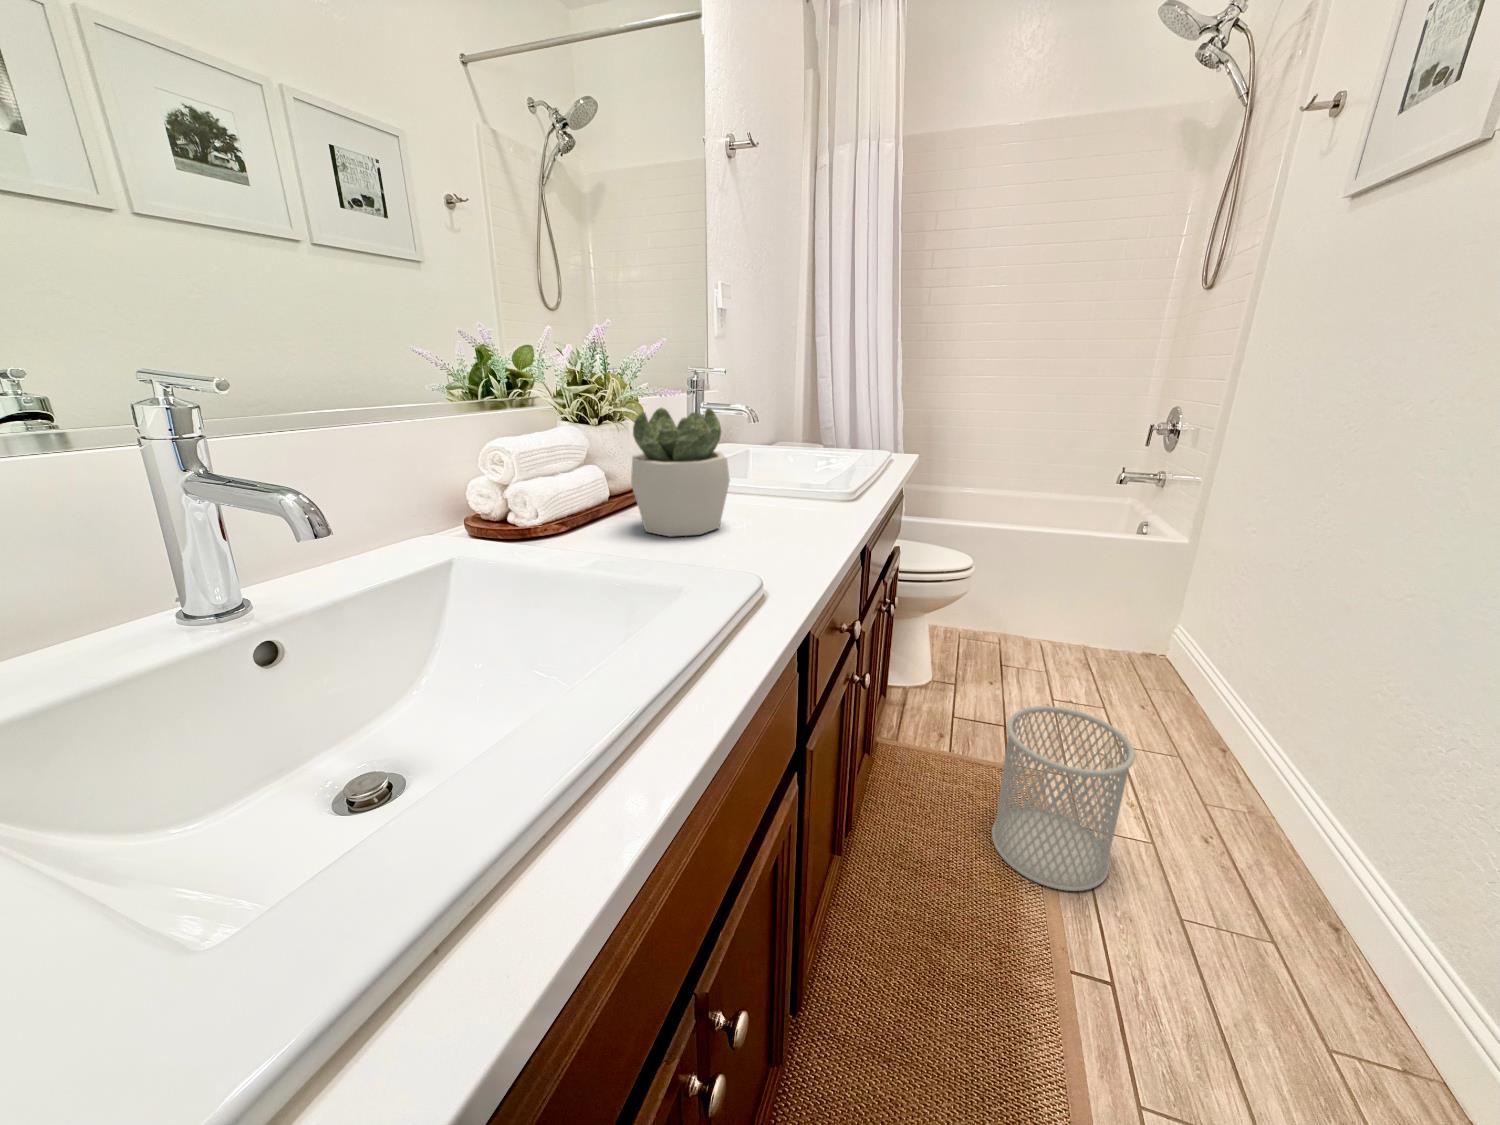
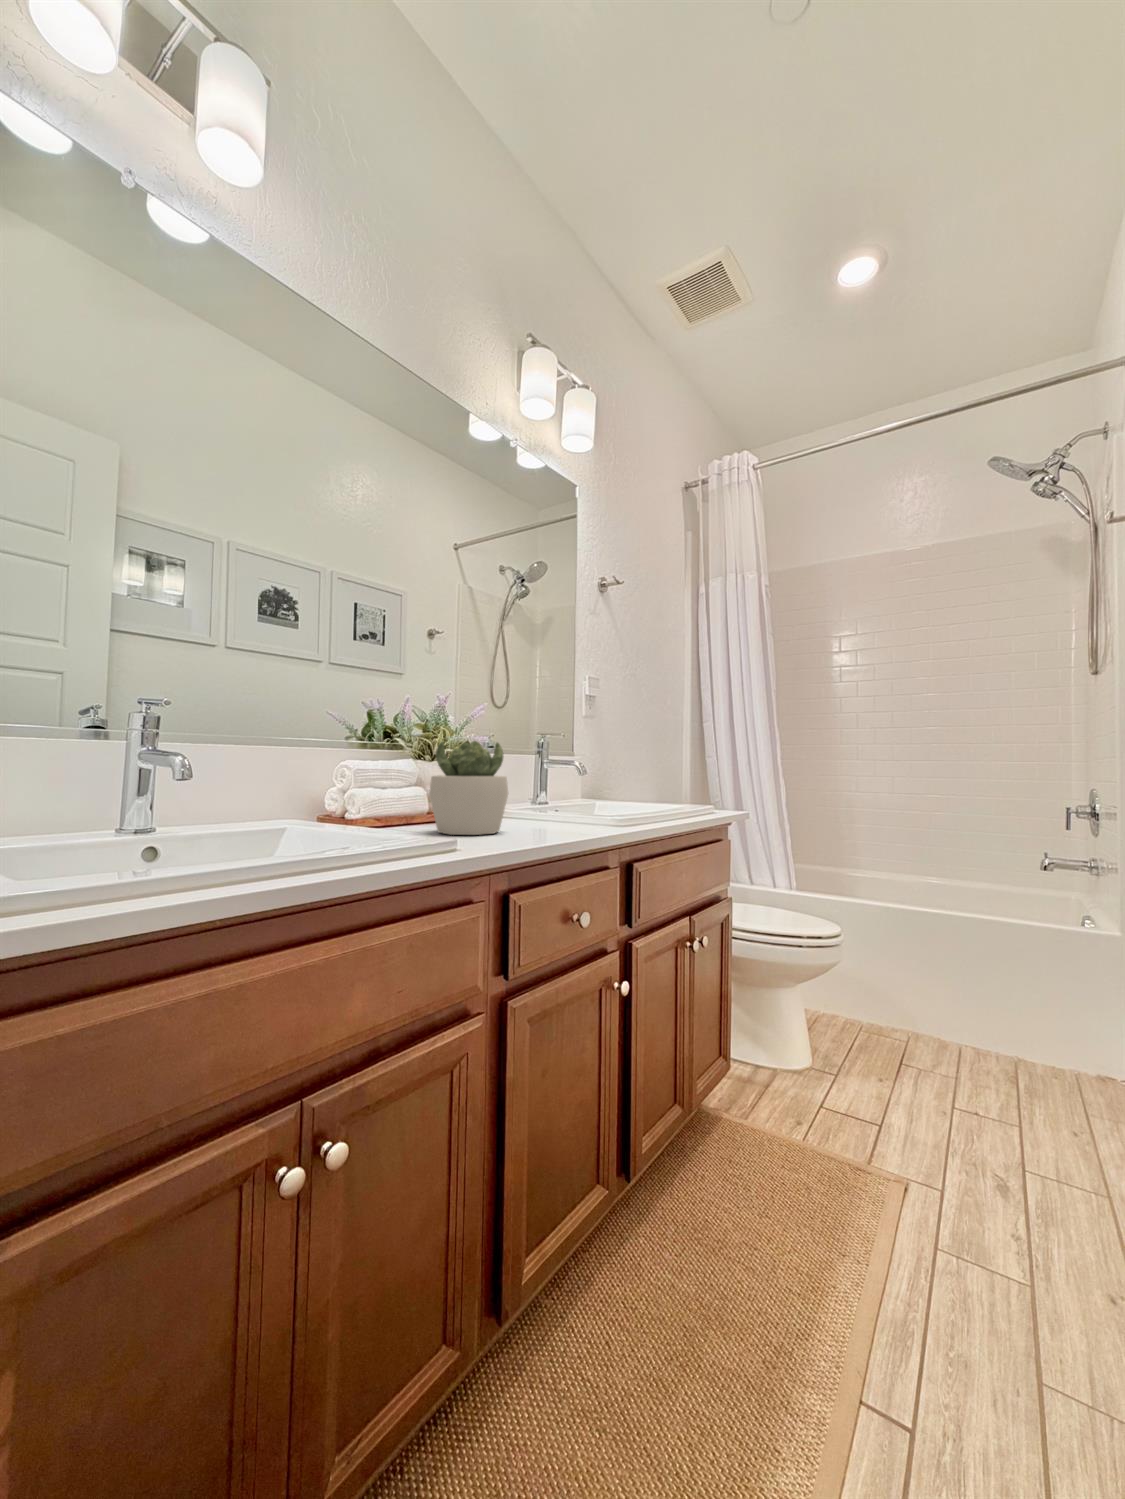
wastebasket: present [992,706,1135,891] -> none [814,1074,959,1317]

